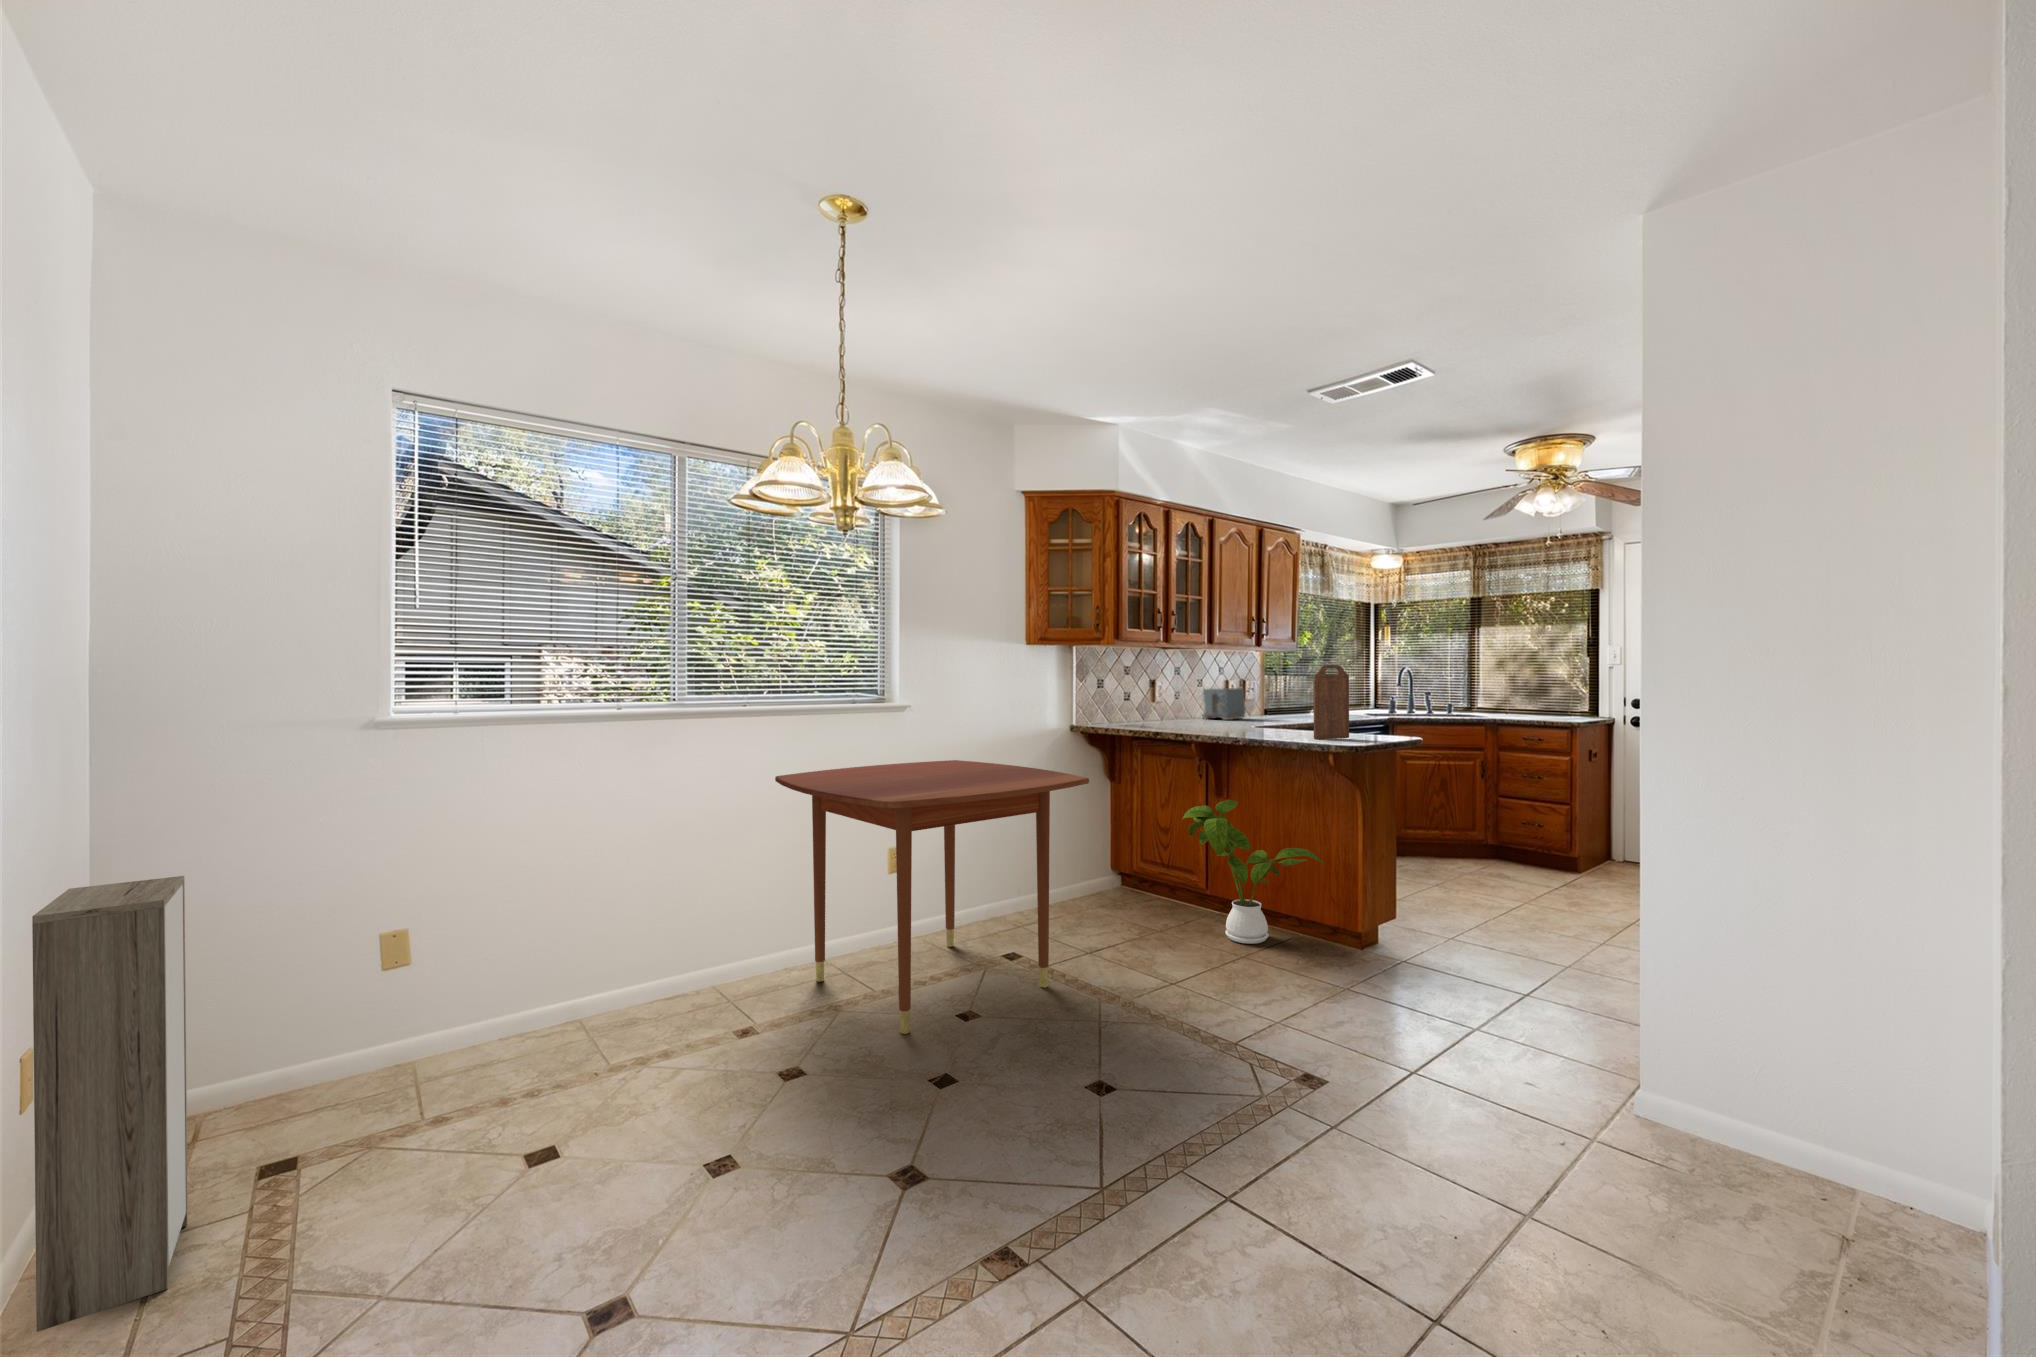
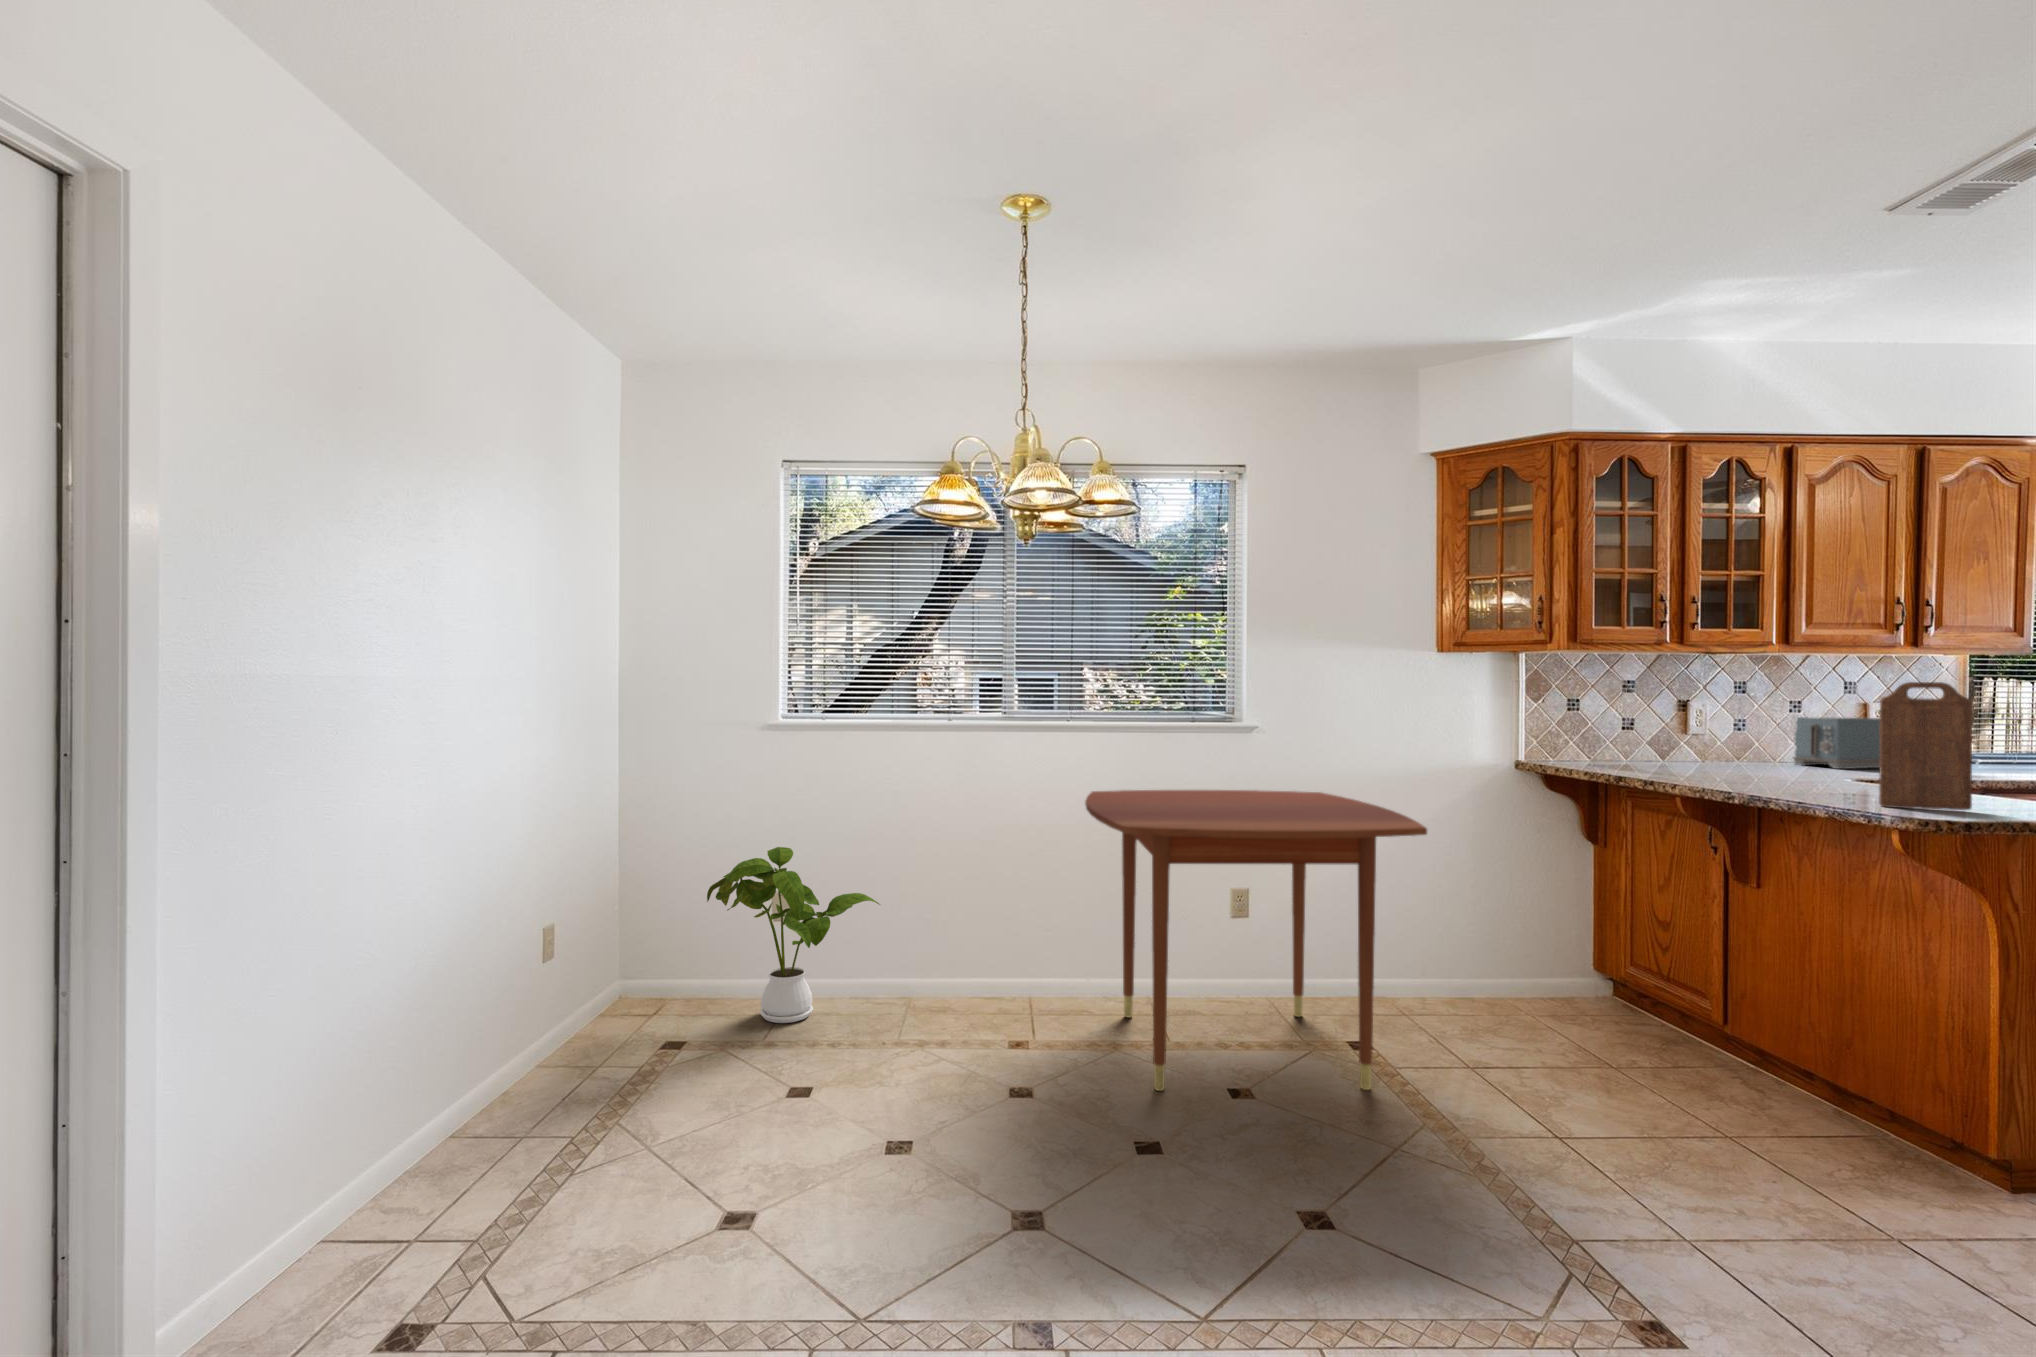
house plant: present [1182,800,1323,944] -> present [707,847,880,1023]
storage cabinet: present [32,876,188,1332] -> none [508,819,606,1100]

